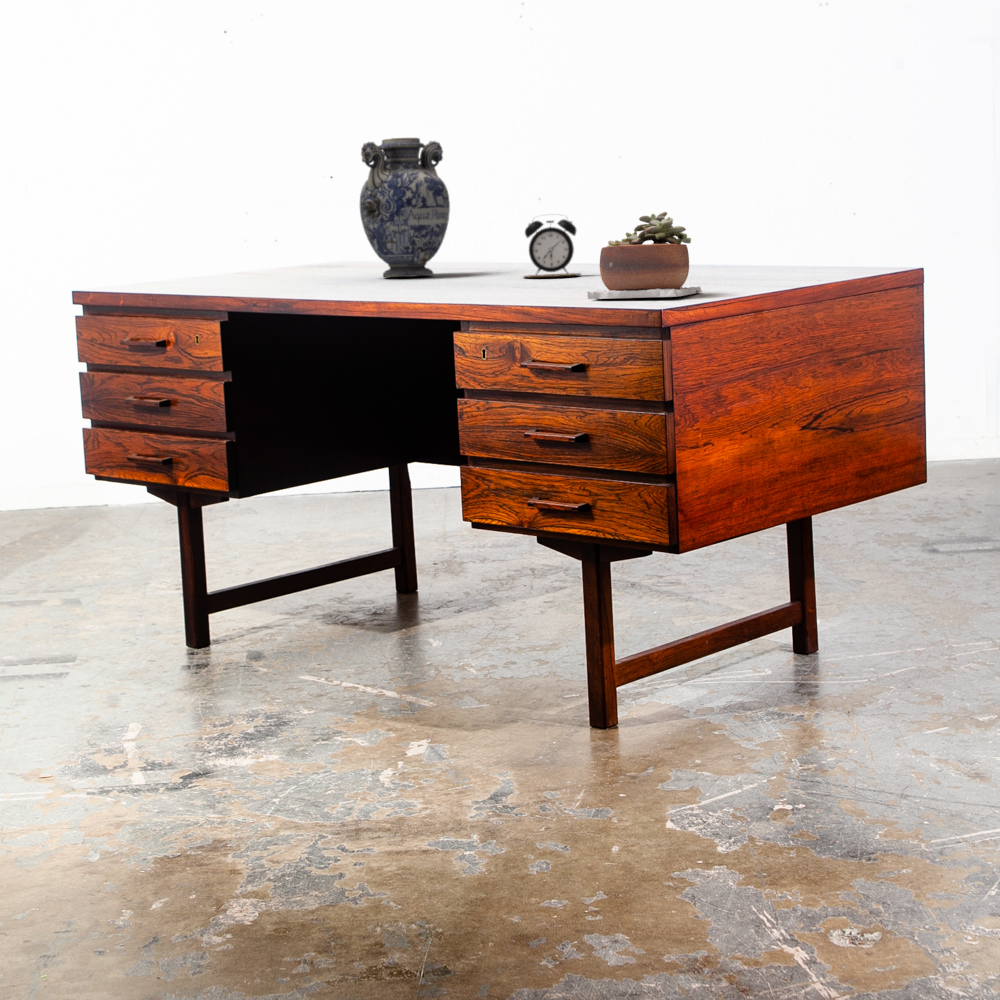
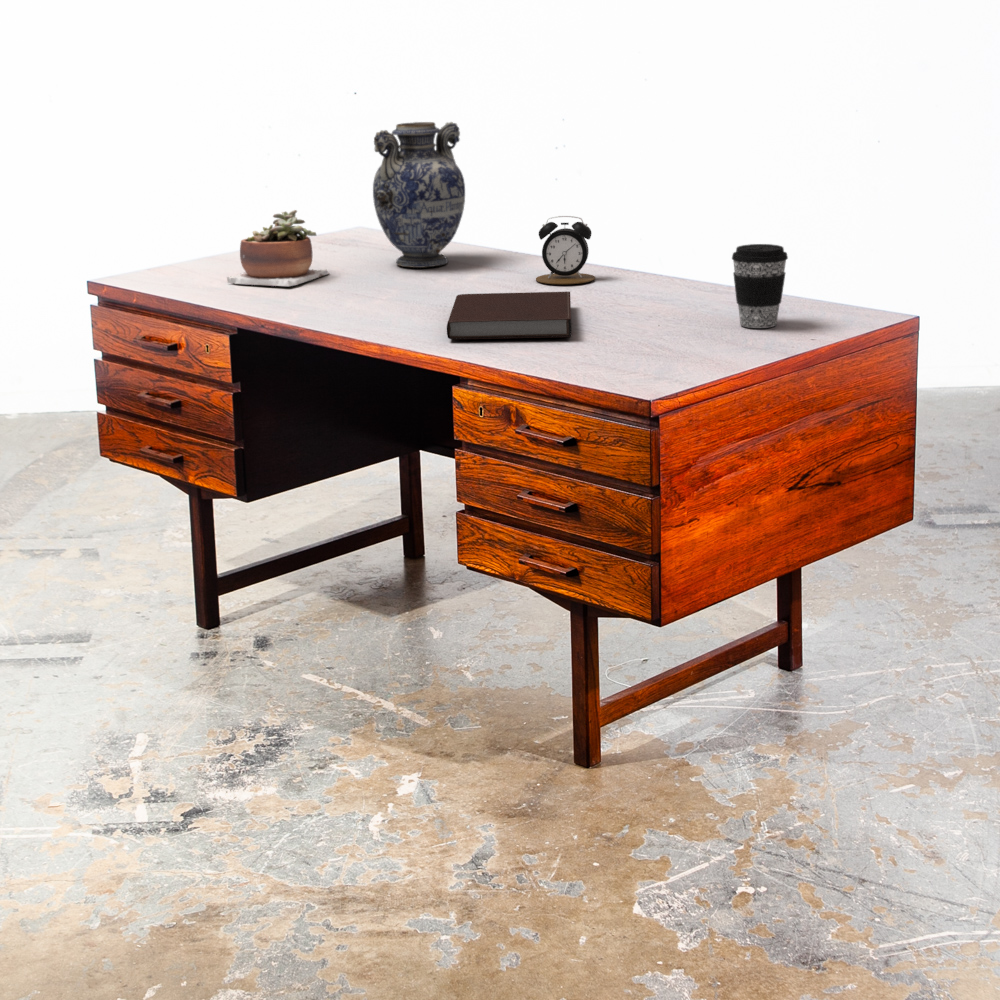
coffee cup: none [723,204,777,283] -> present [732,244,788,328]
succulent plant: present [587,212,702,299] -> present [227,210,329,286]
notebook: none [447,268,570,294] -> present [447,292,571,339]

